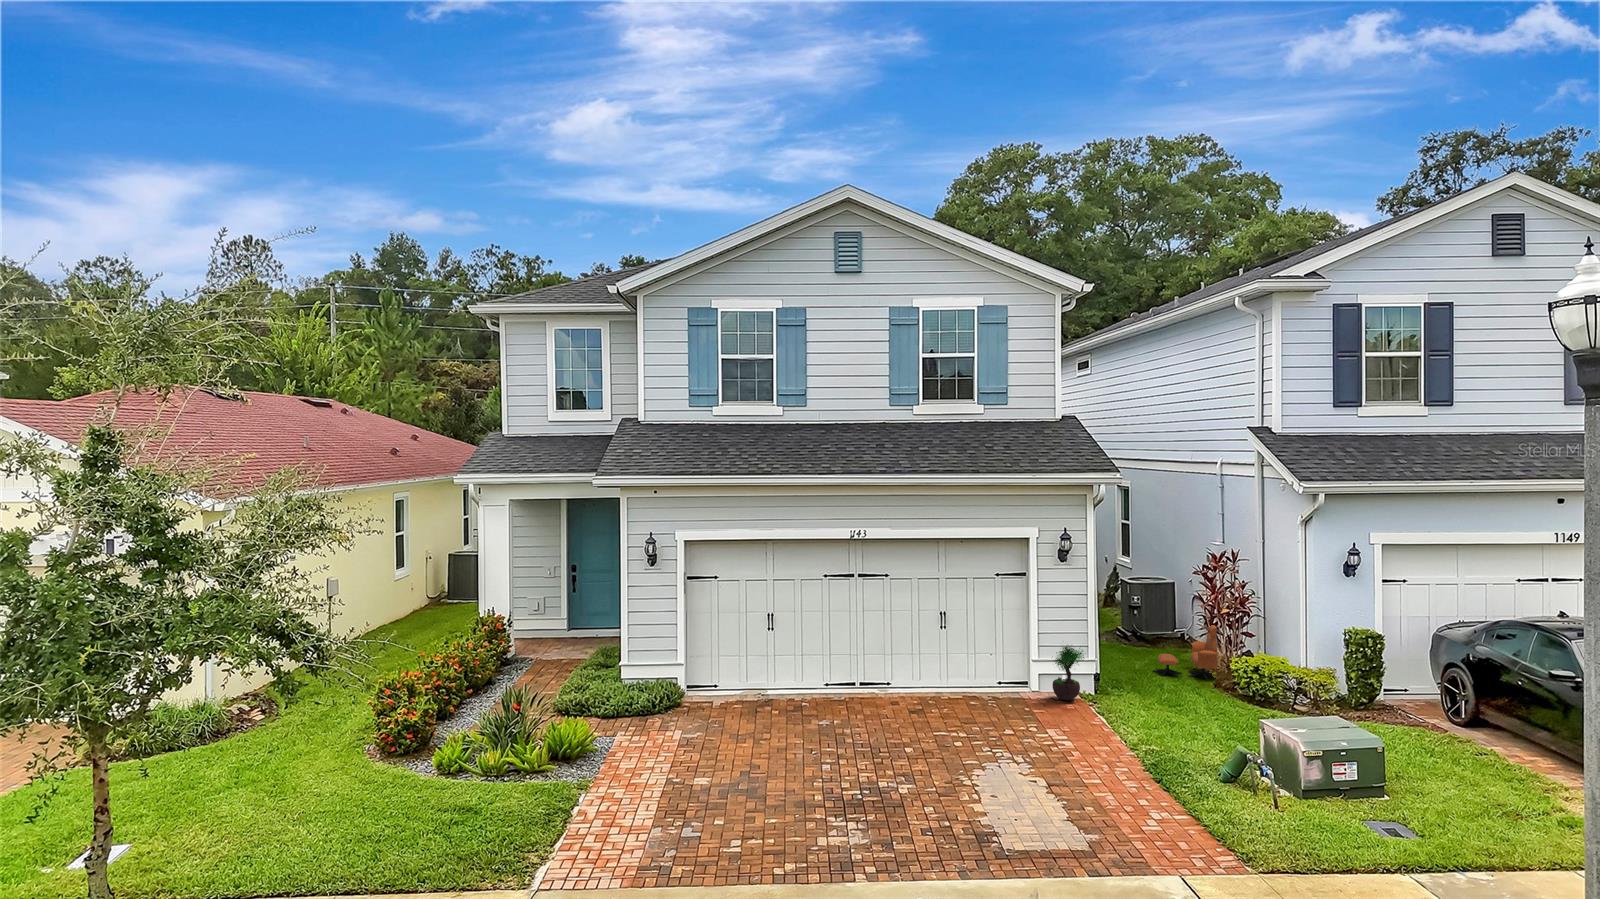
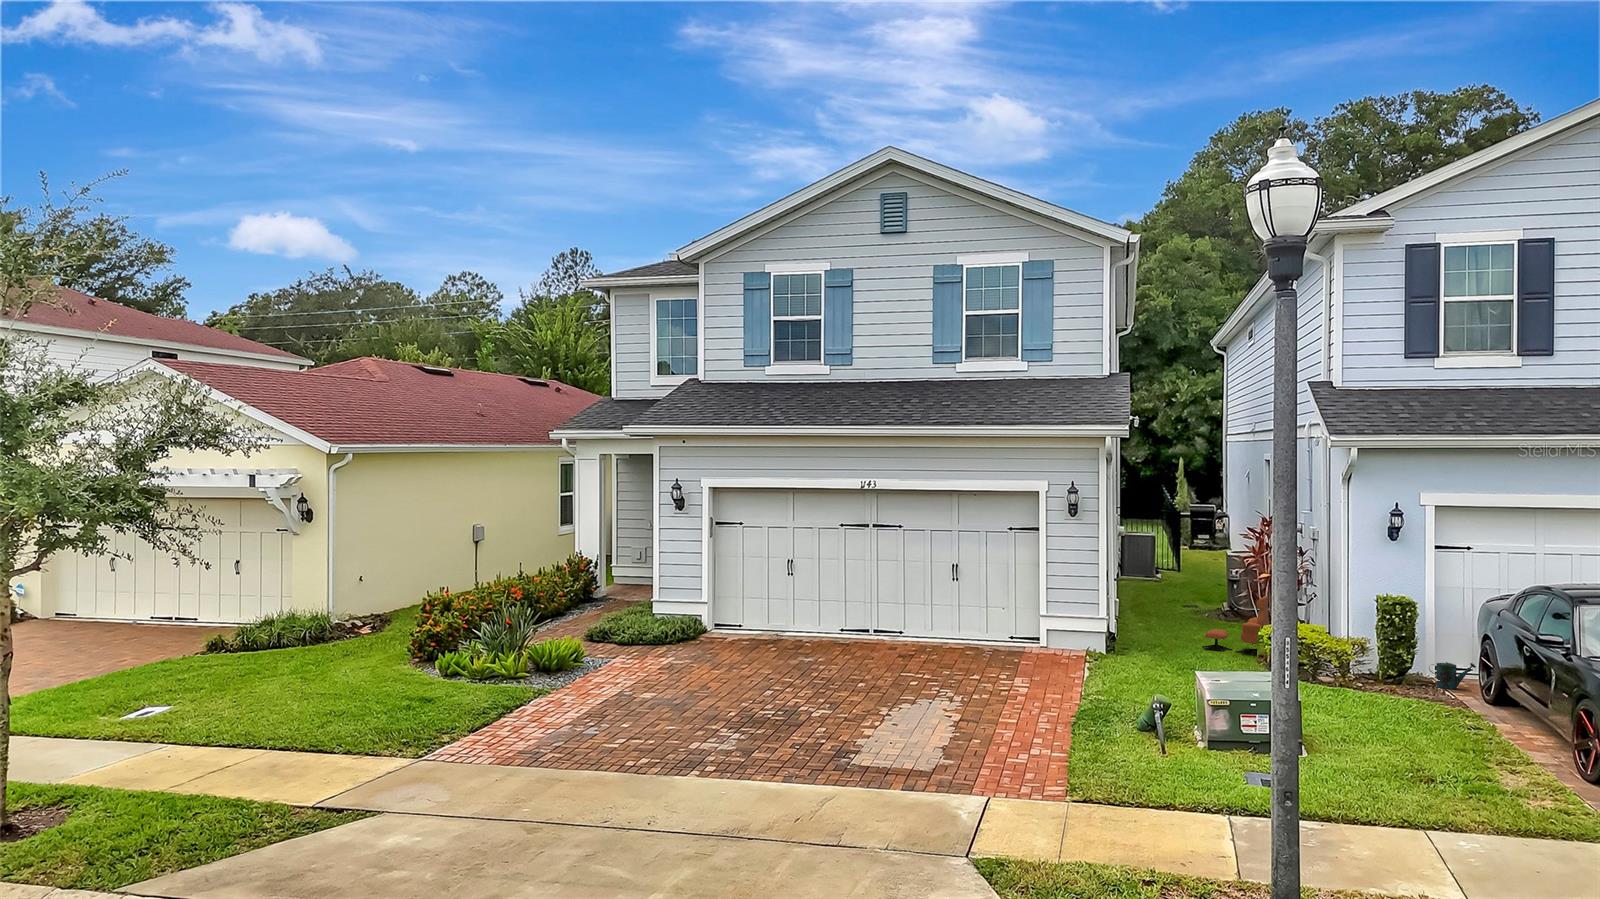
potted tree: present [1053,645,1084,700] -> none [1051,593,1089,655]
watering can: none [1399,691,1445,717] -> present [1429,662,1476,690]

